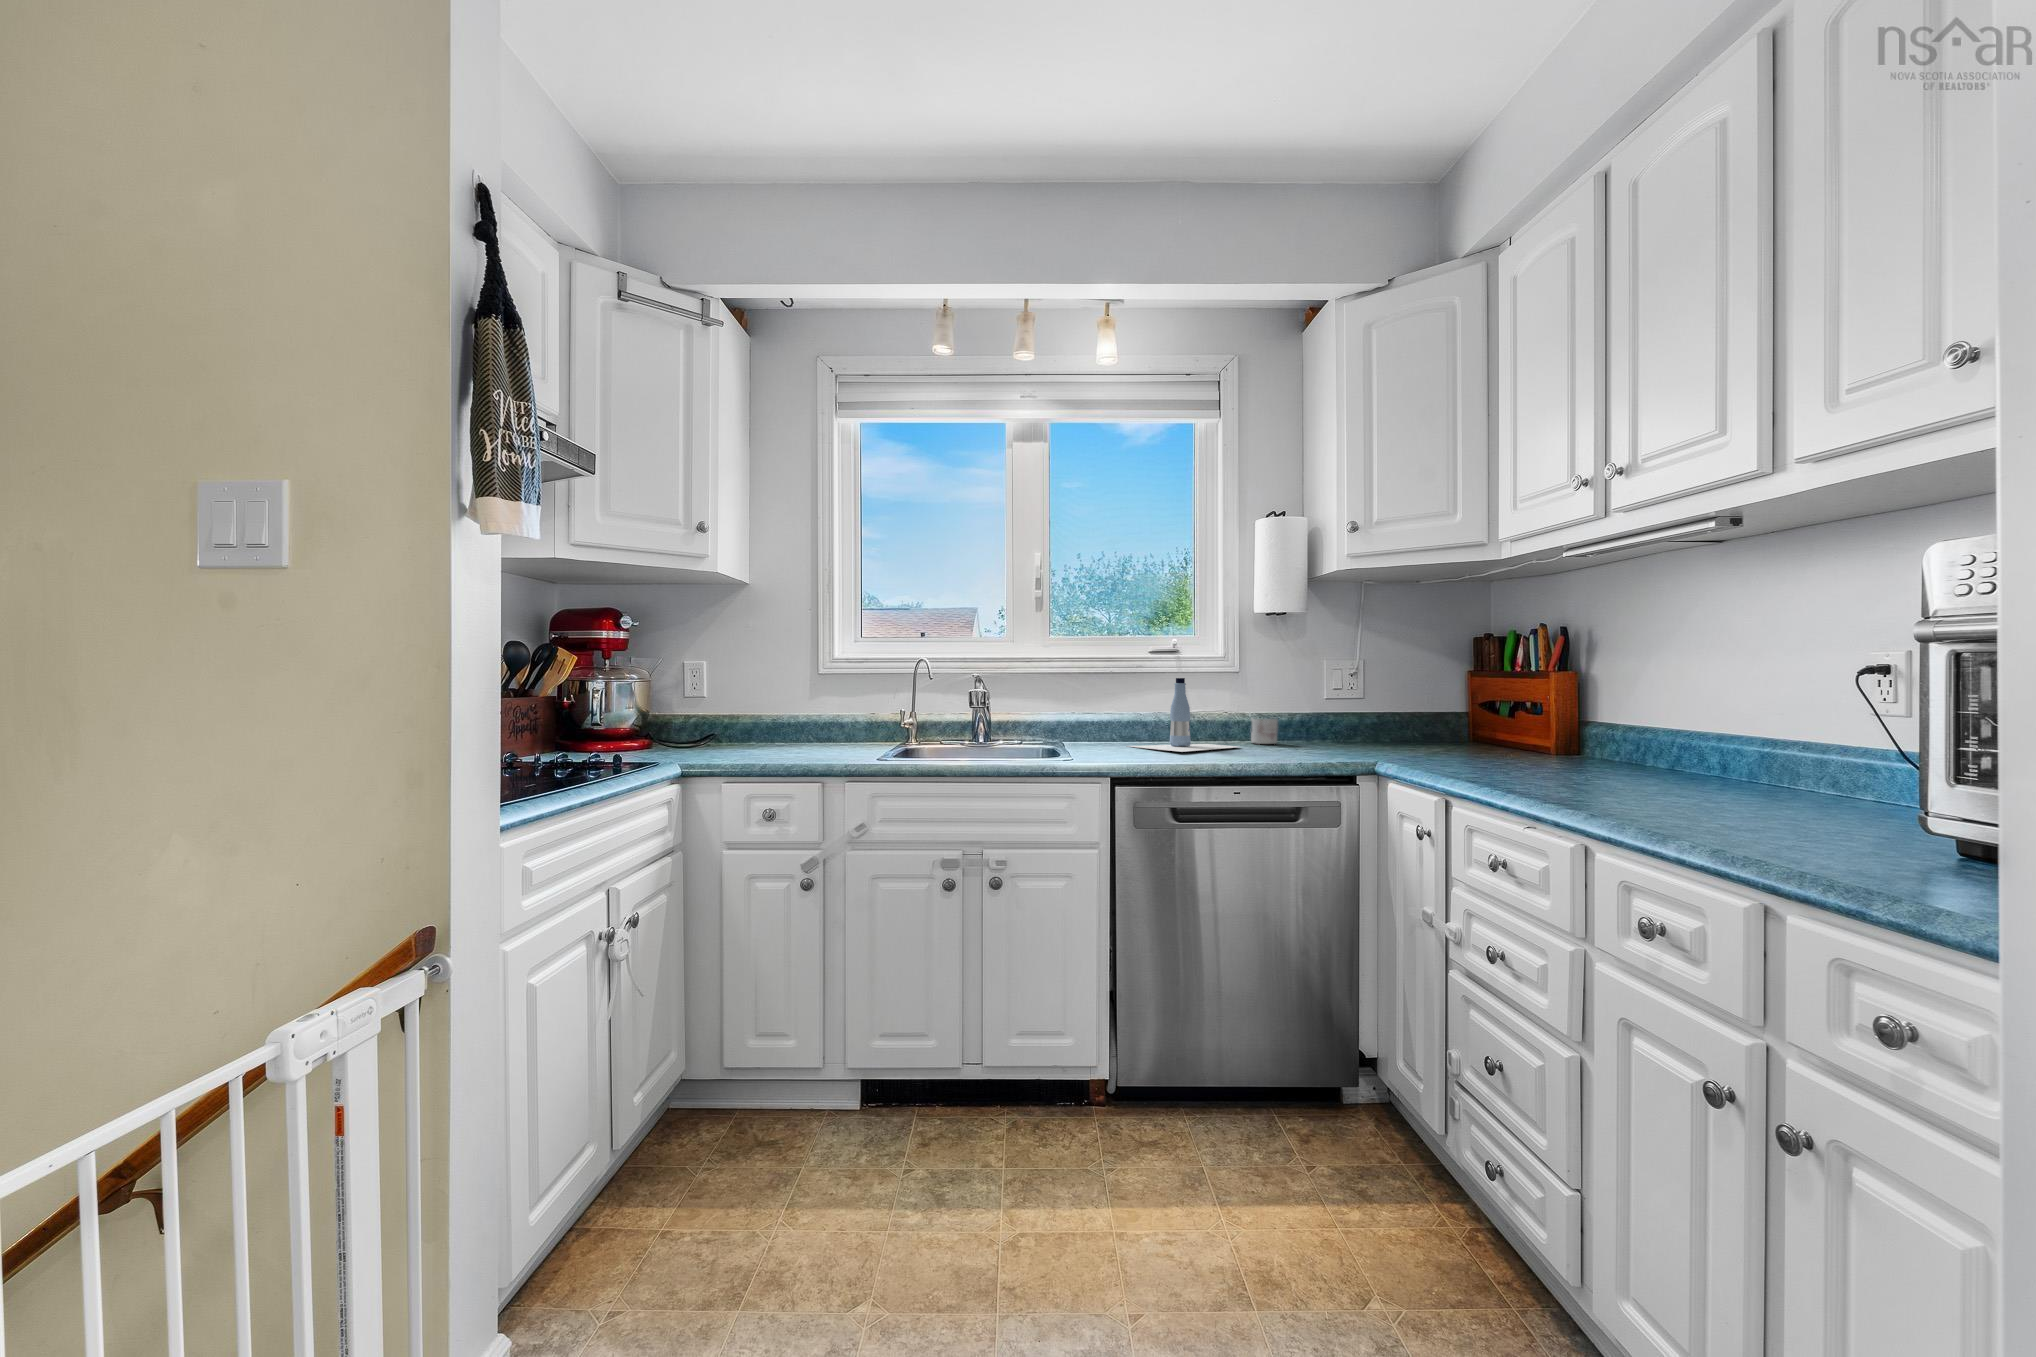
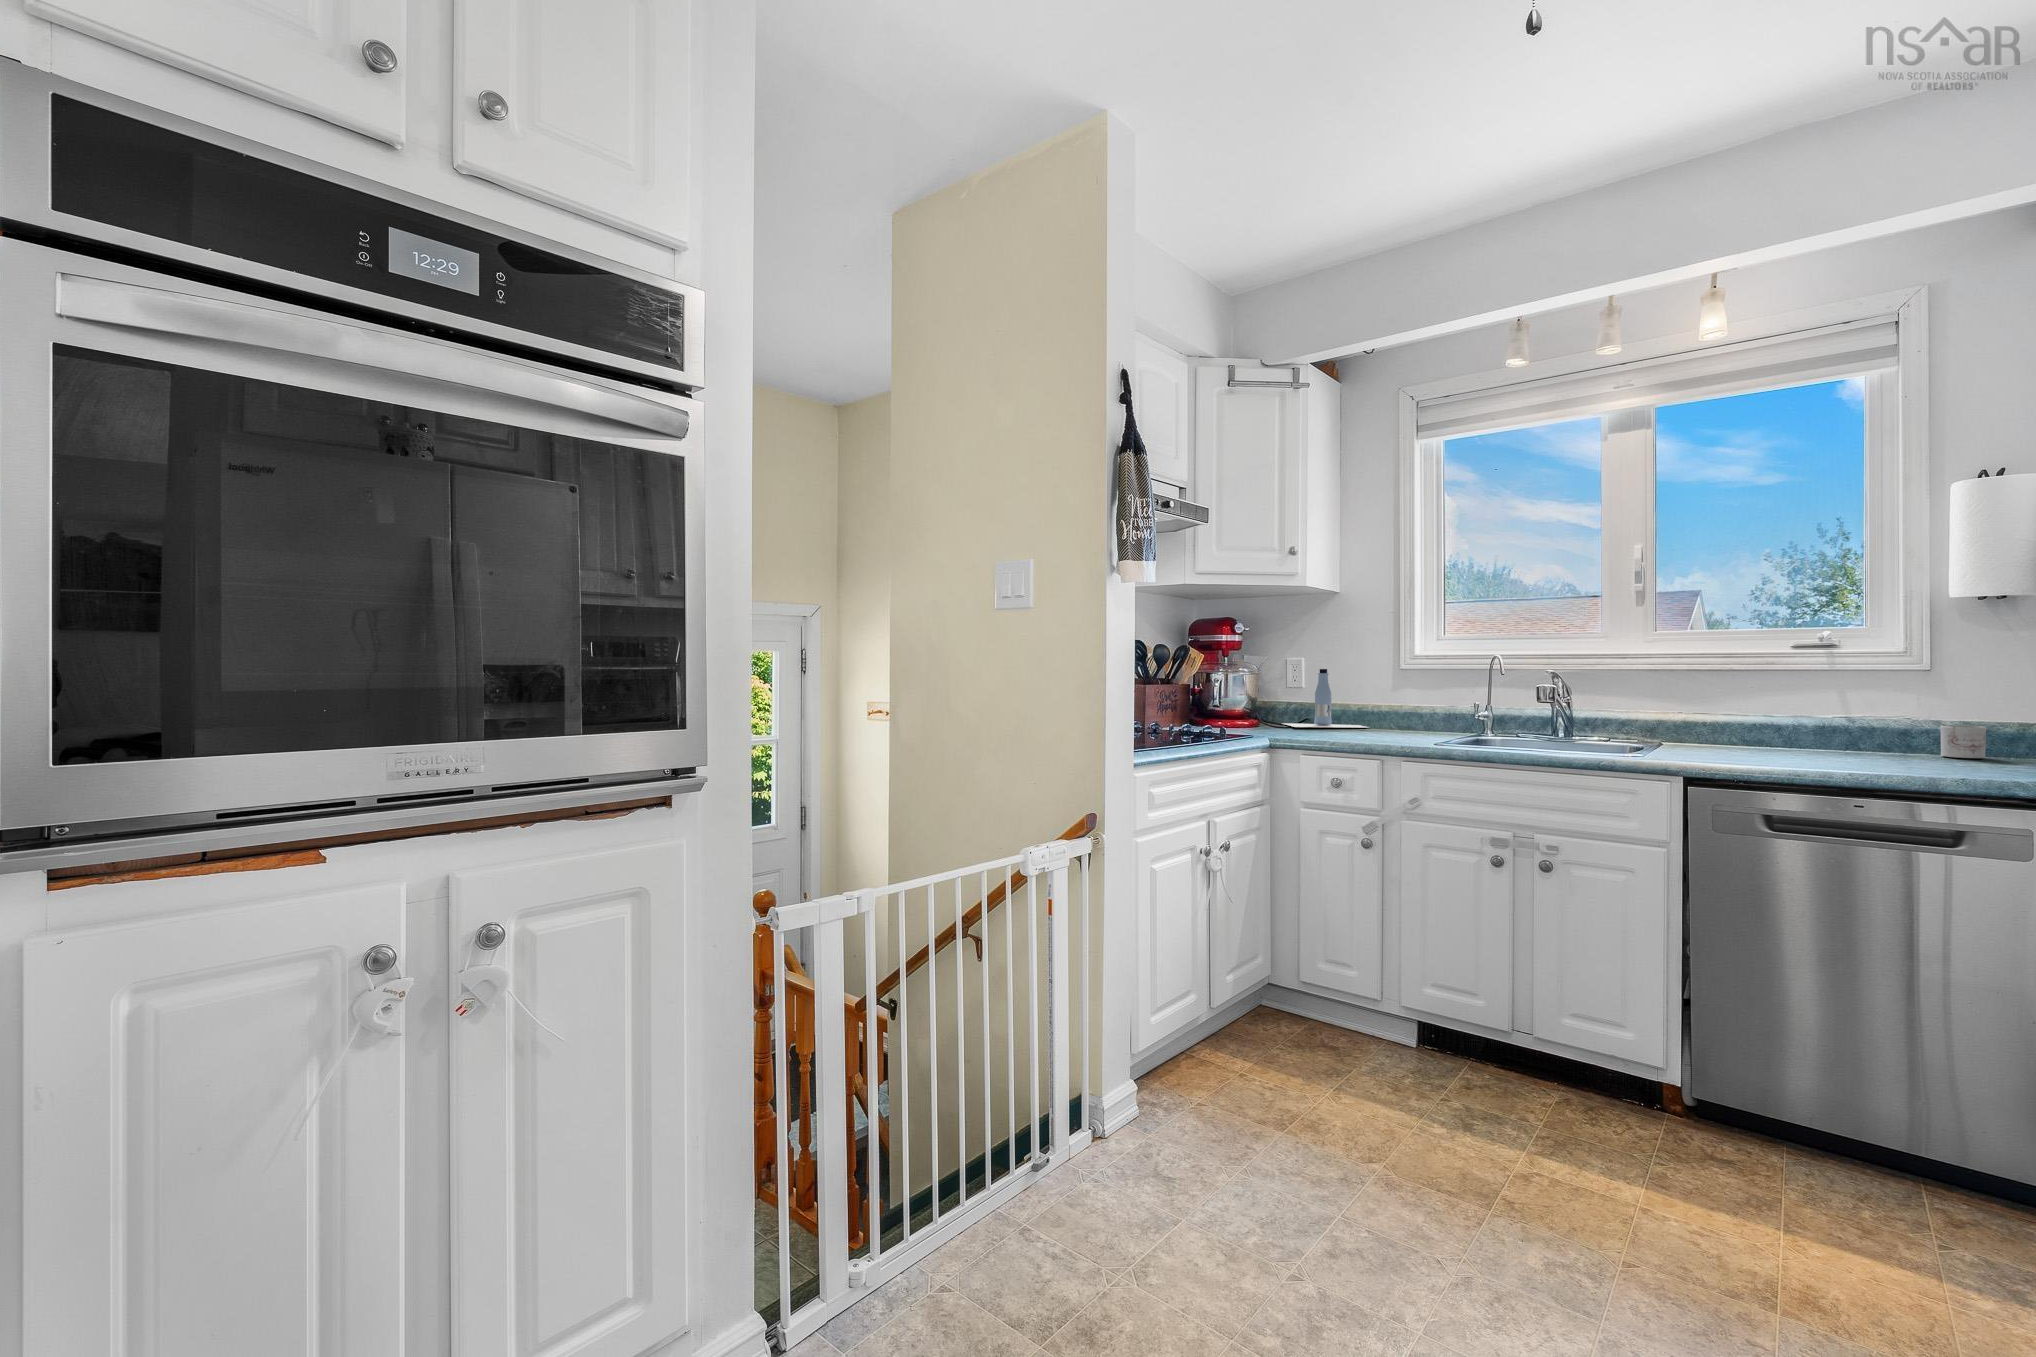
bottle: present [1128,678,1238,752] -> present [1283,669,1367,728]

